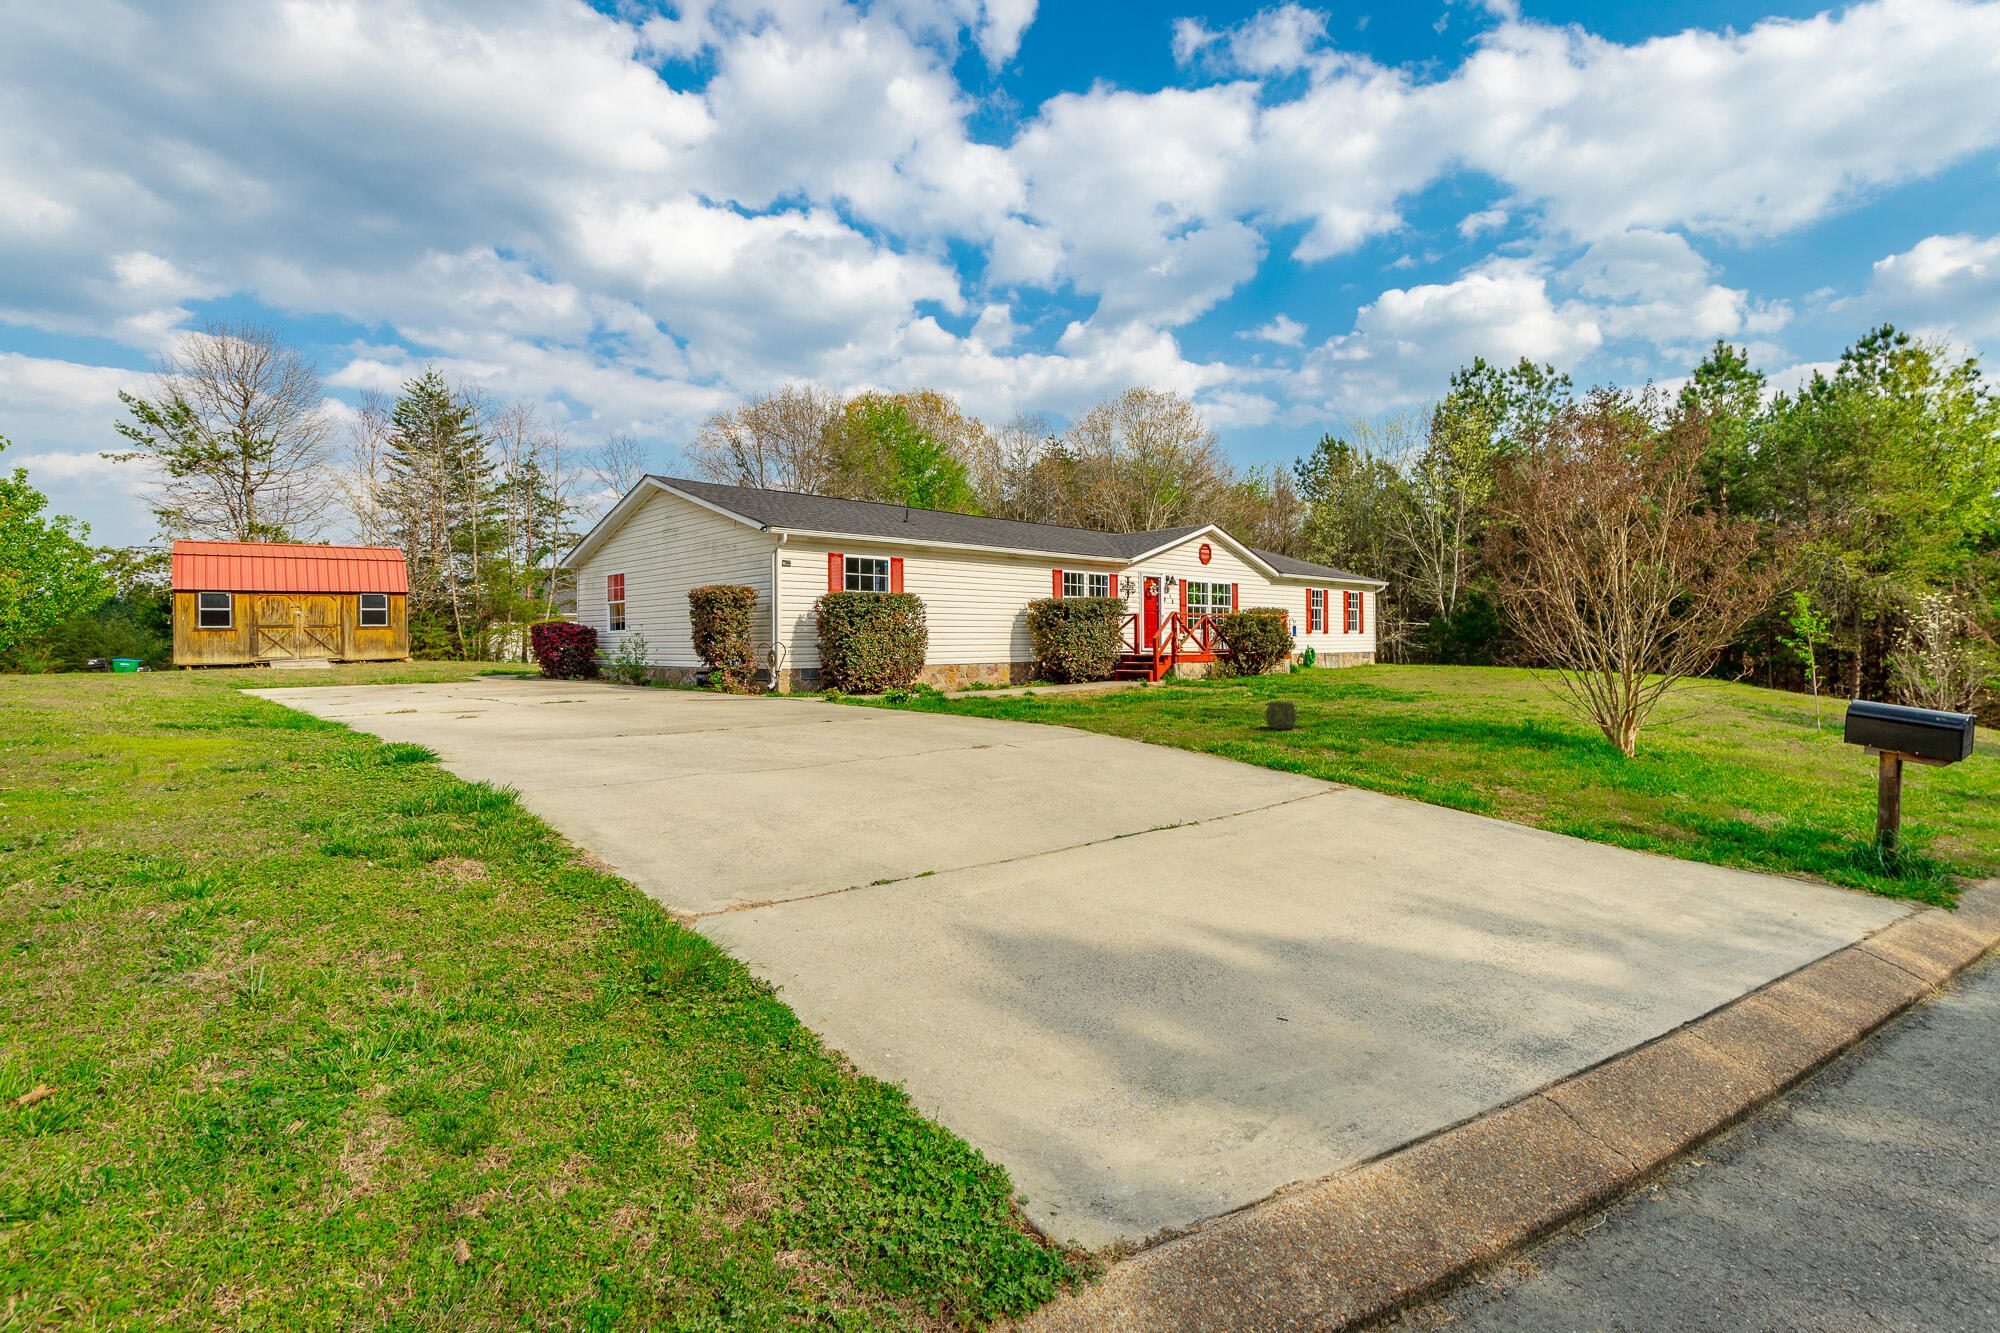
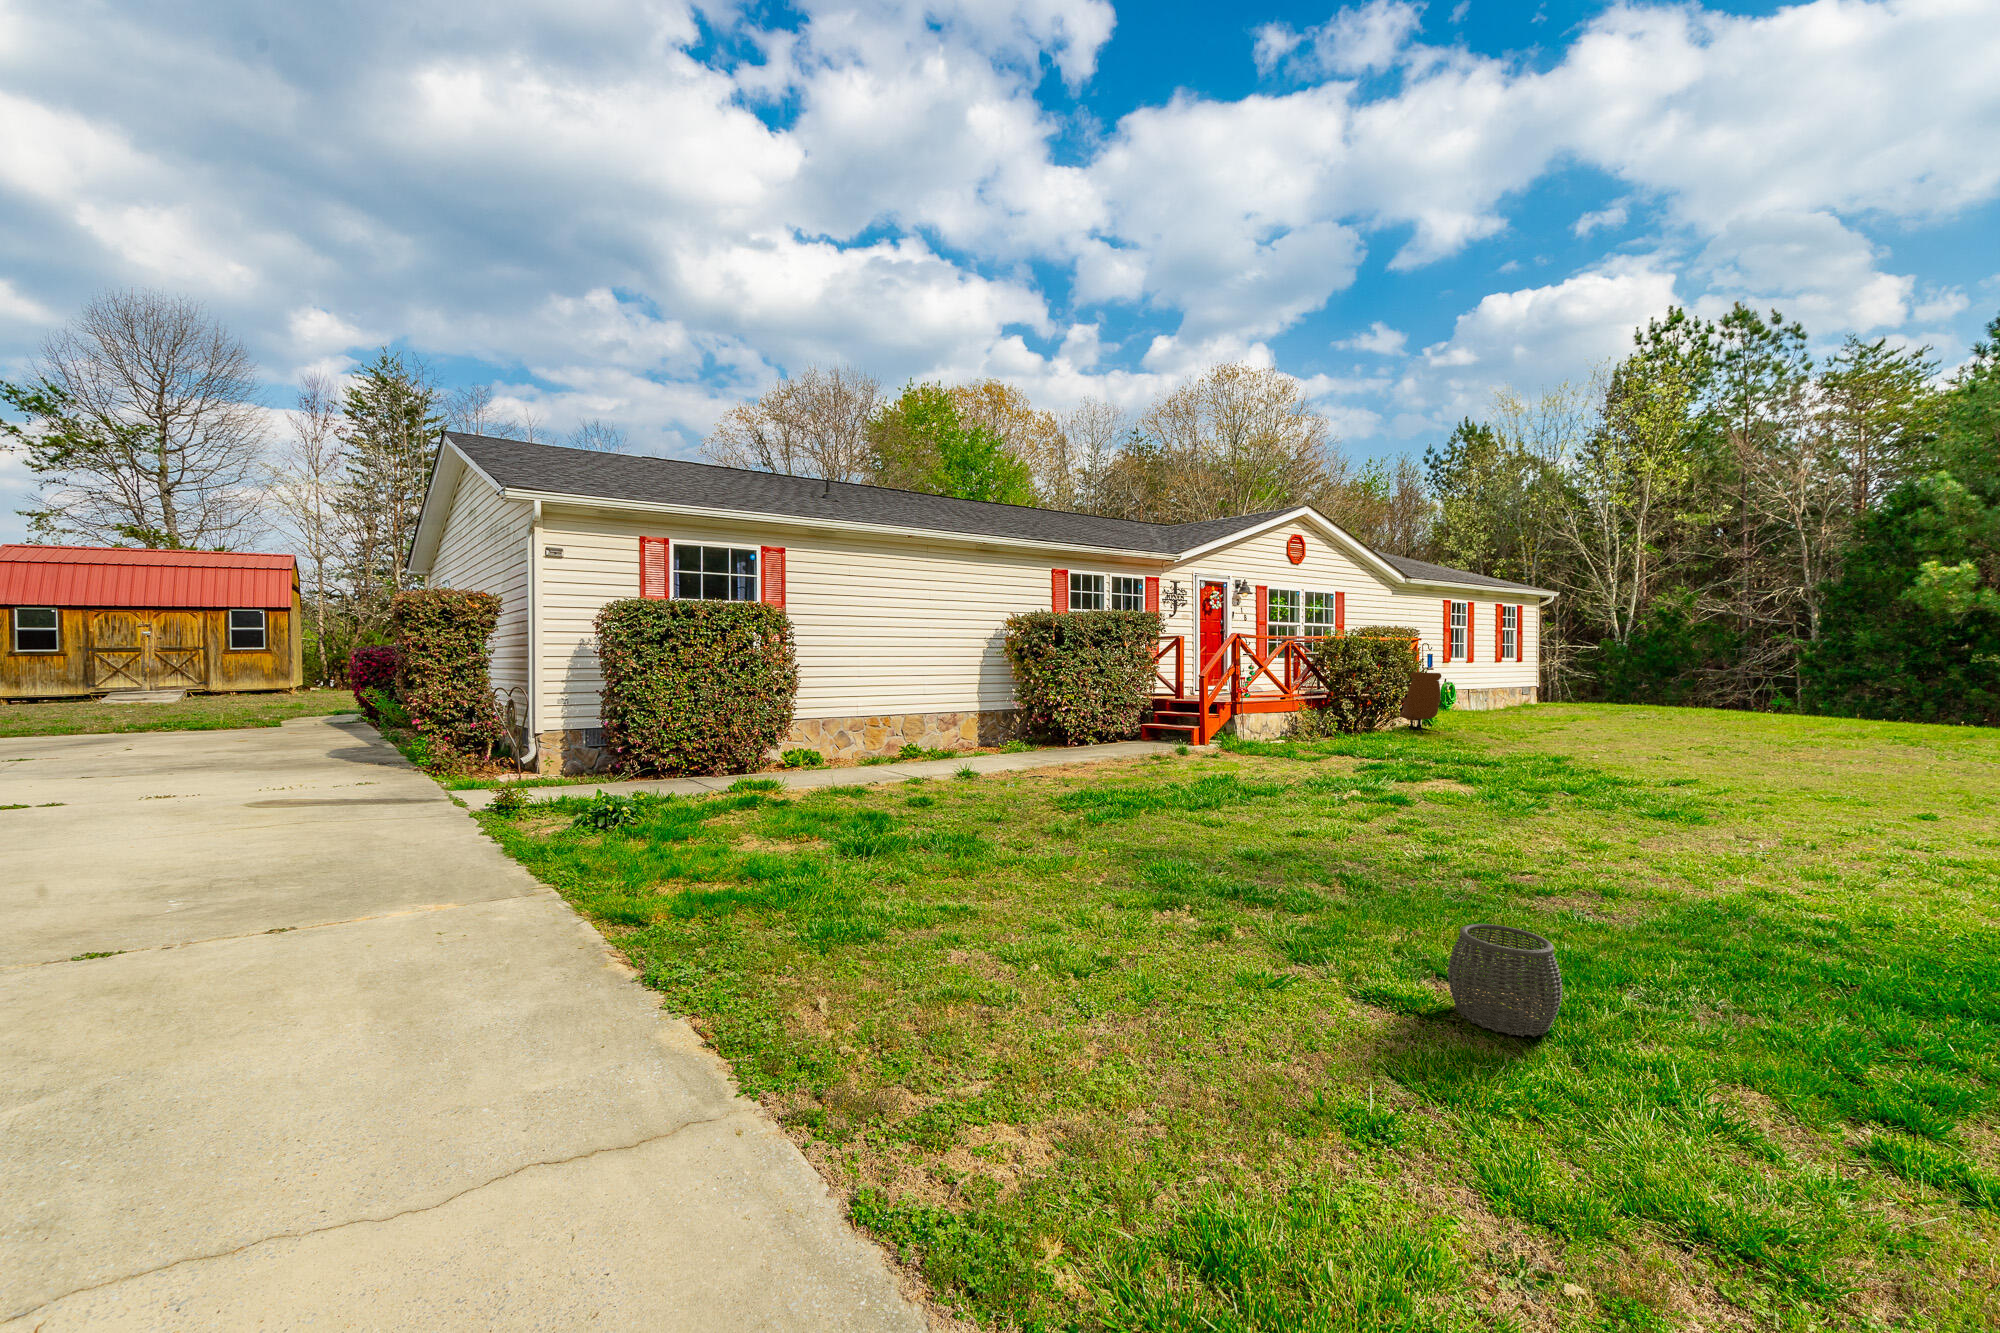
lounge chair: none [1271,636,1297,675] -> present [1398,672,1441,734]

